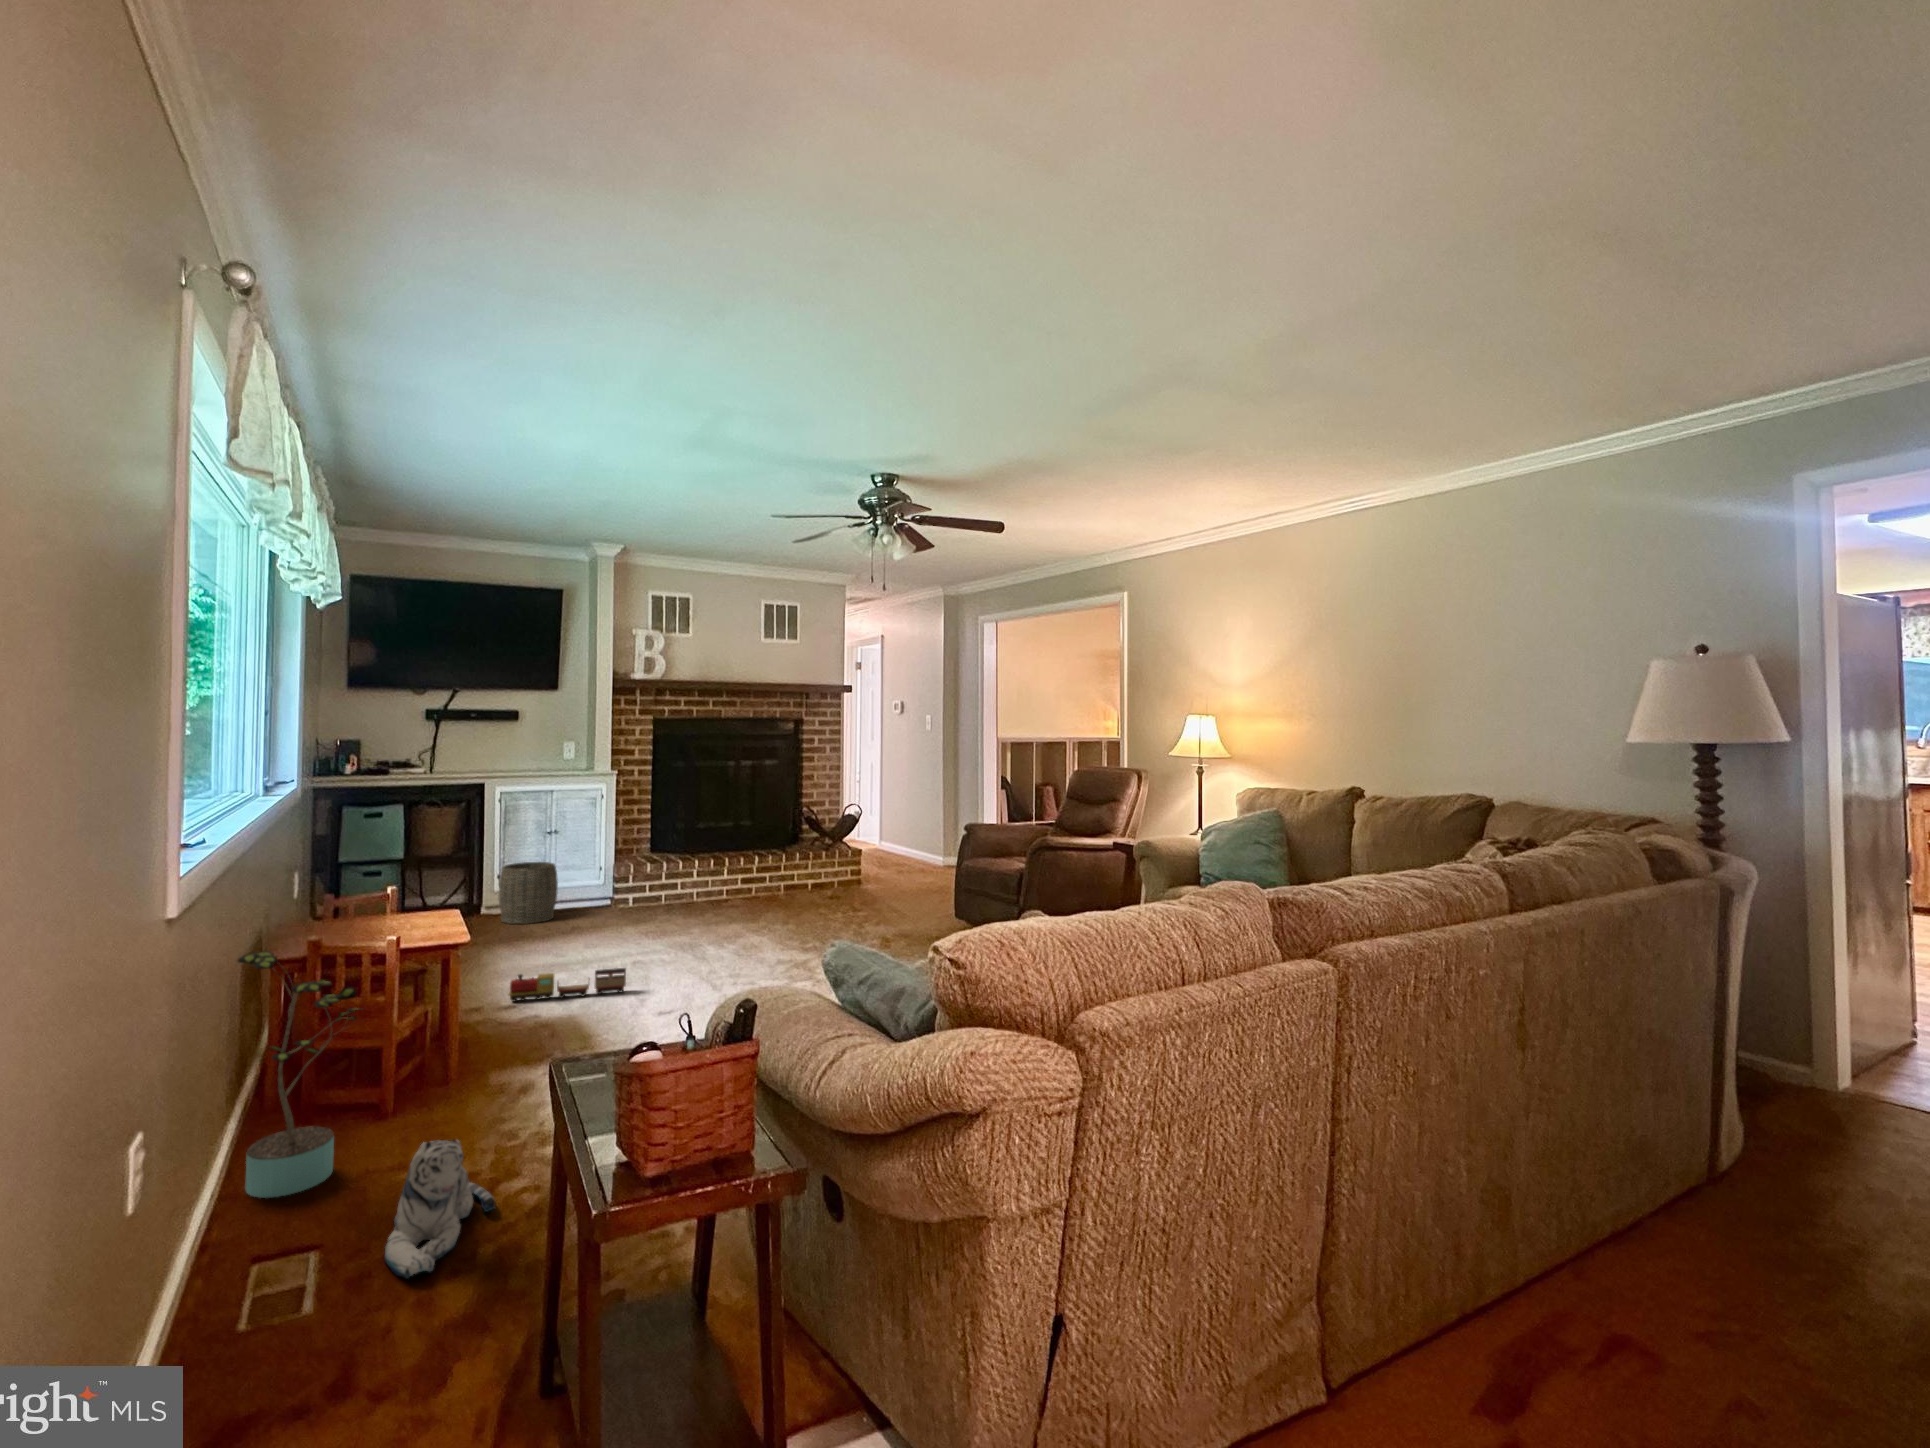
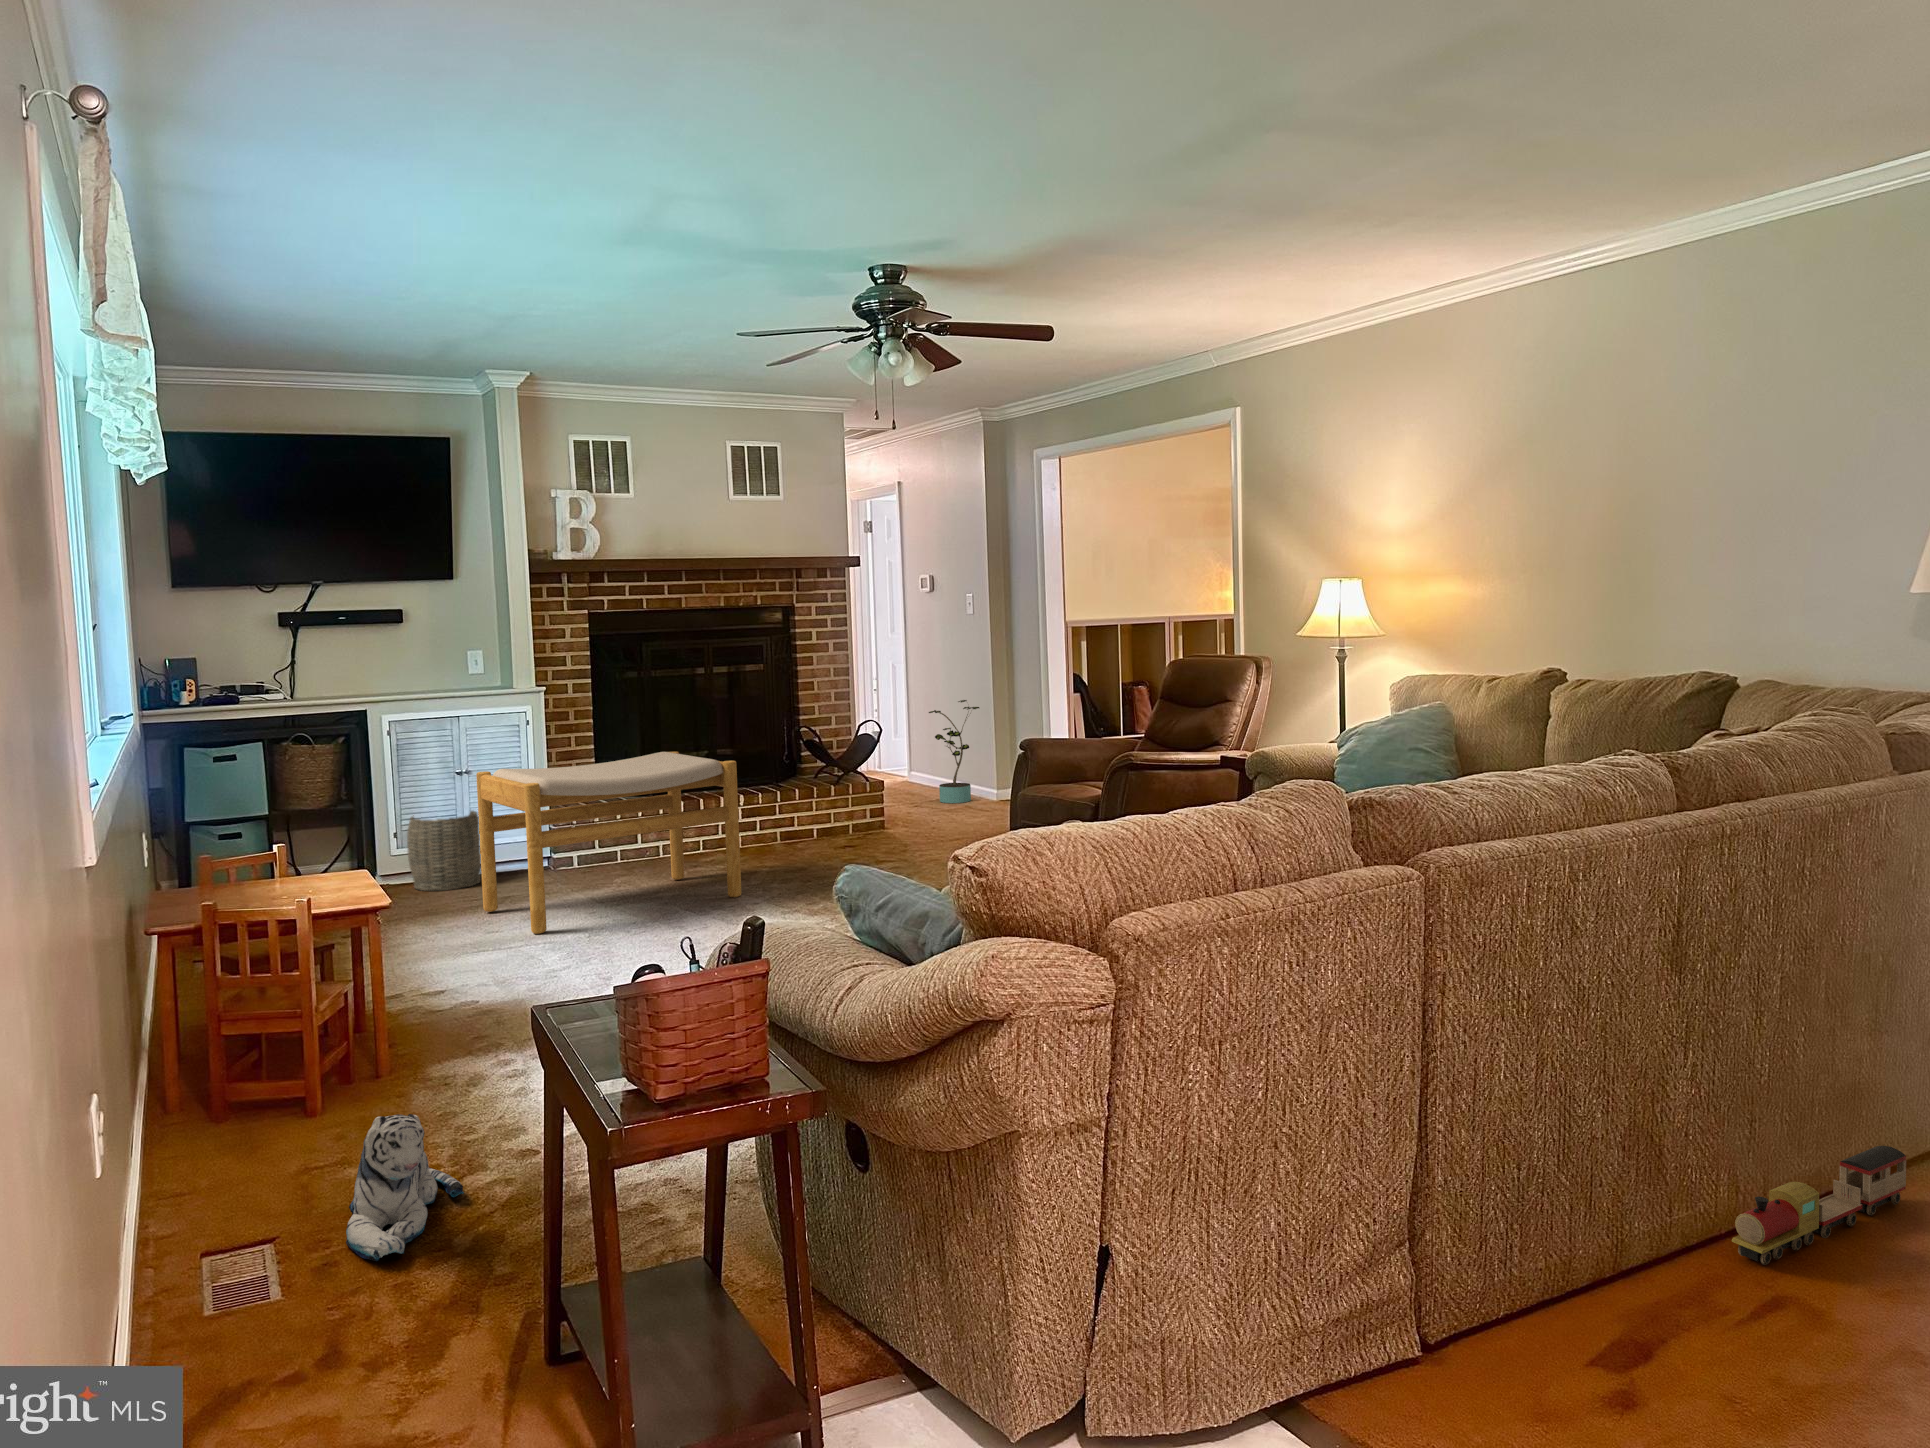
footstool: none [552,824,754,963] -> present [476,752,741,934]
potted plant: present [238,951,362,1198] -> present [929,700,979,803]
toy train: present [508,968,626,1002] -> present [1732,1146,1906,1265]

